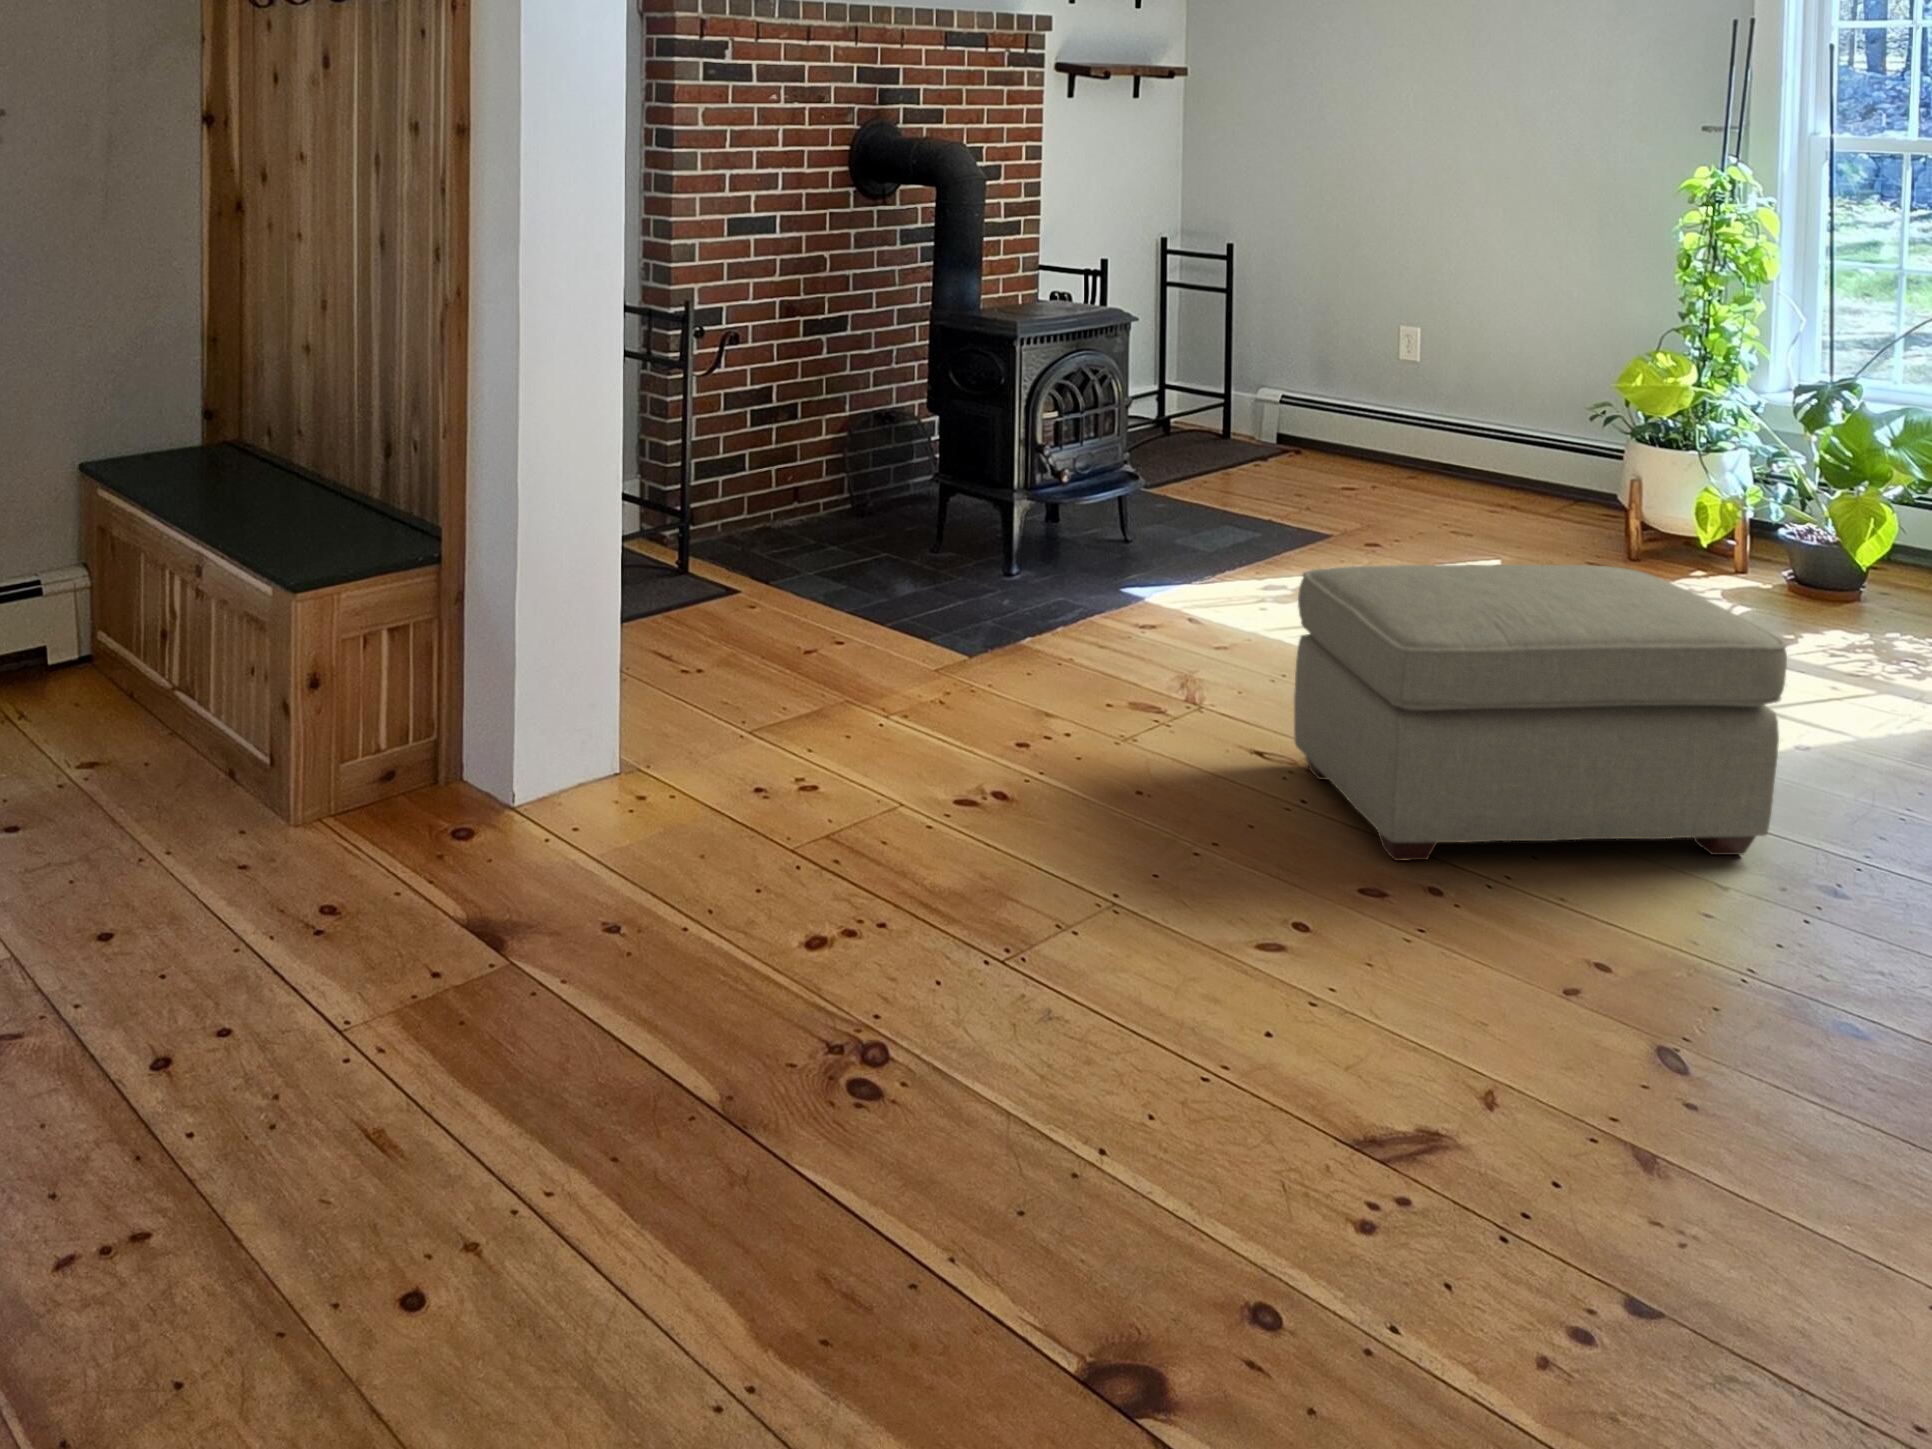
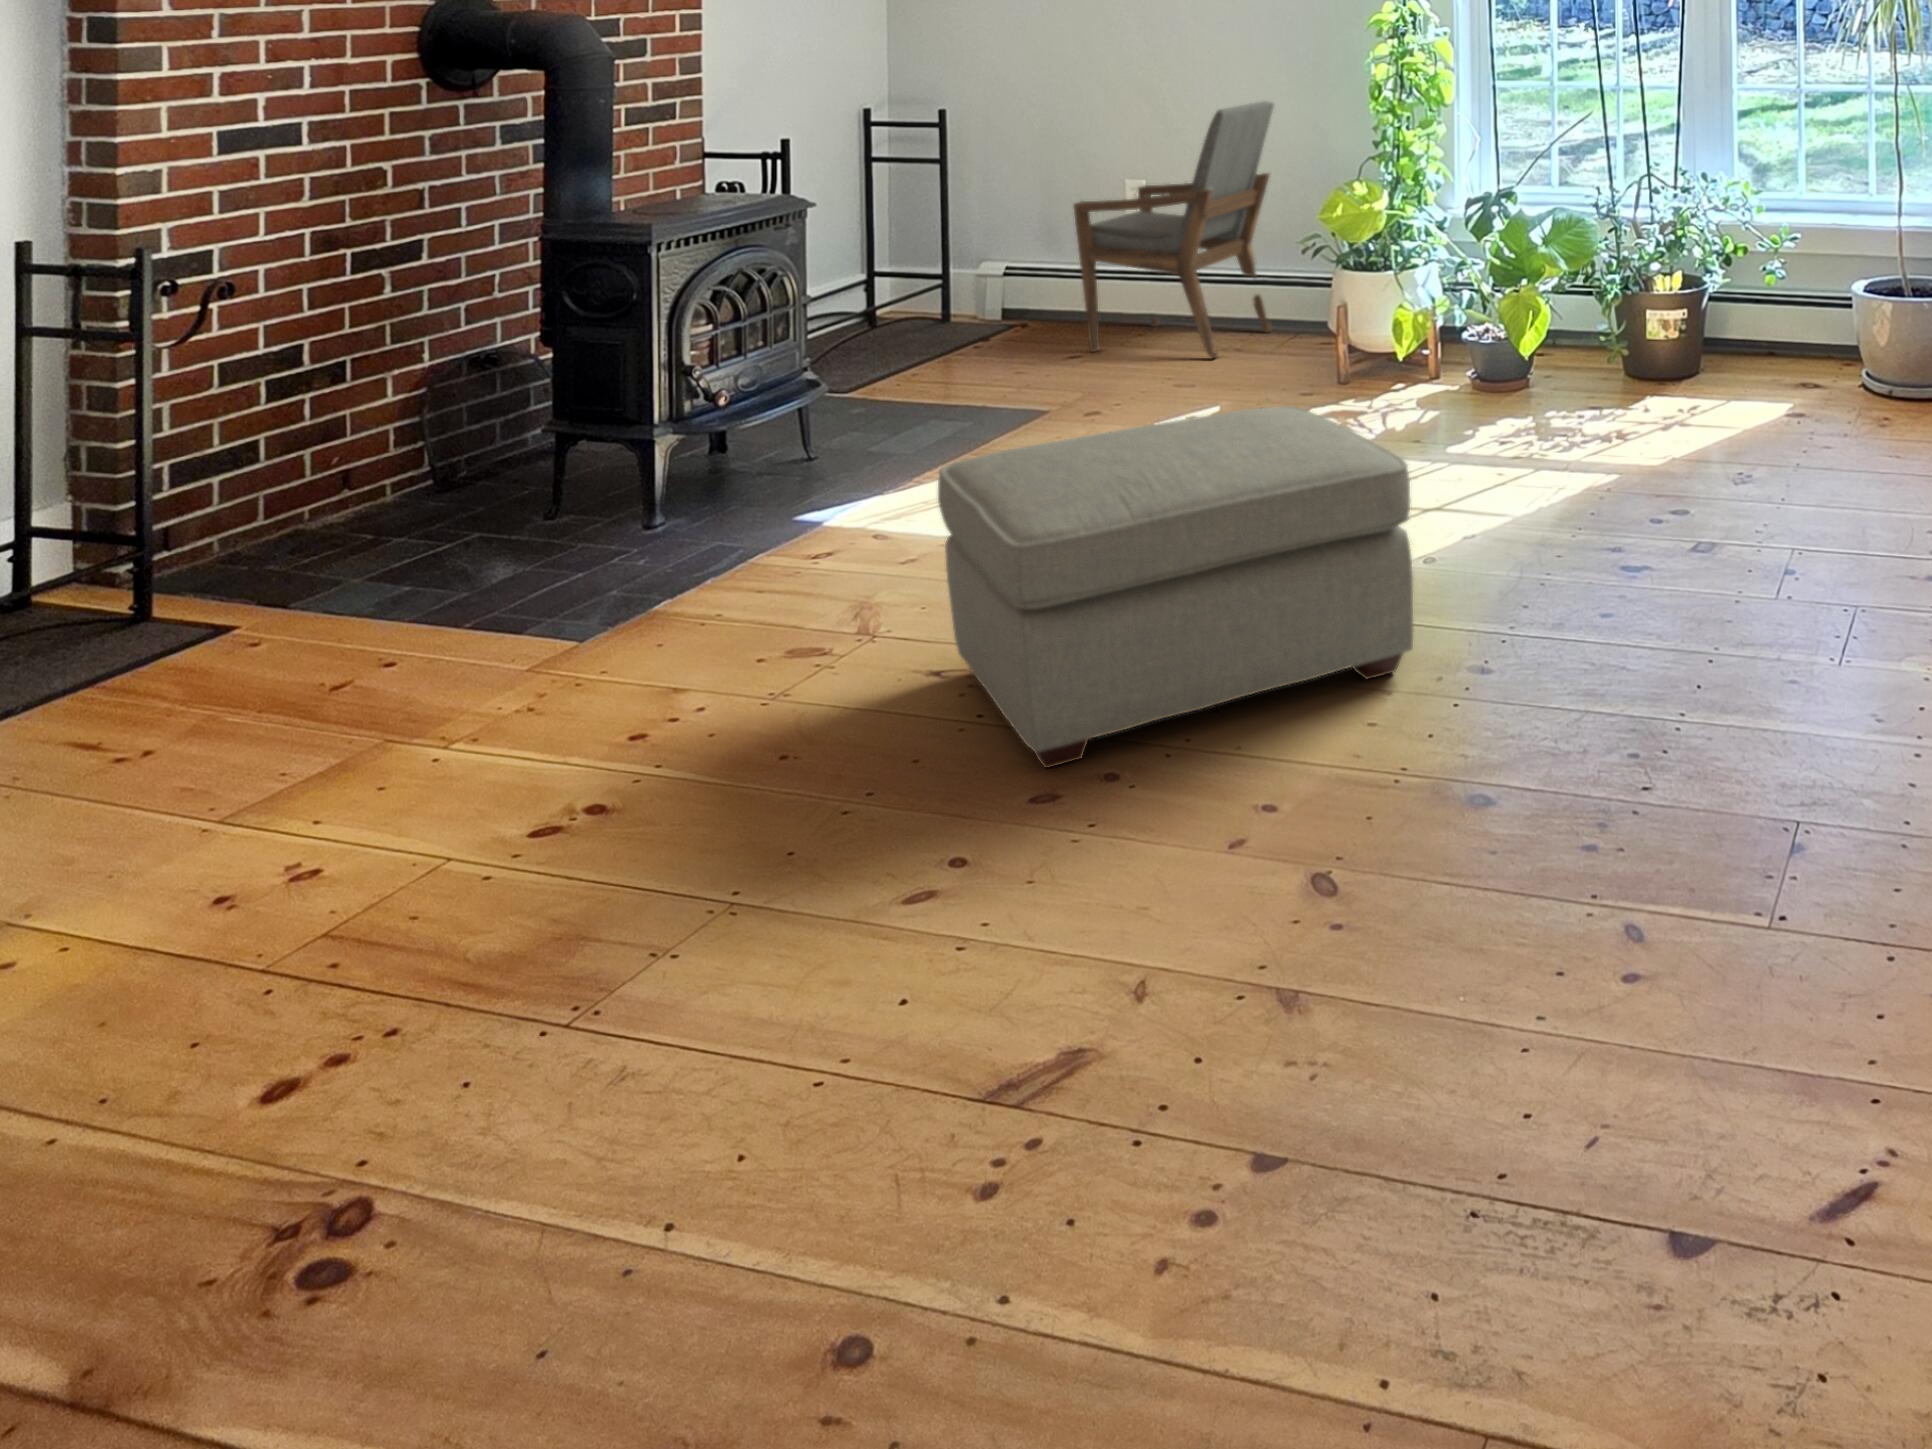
armchair: none [1343,261,1569,519] -> present [1074,101,1274,358]

